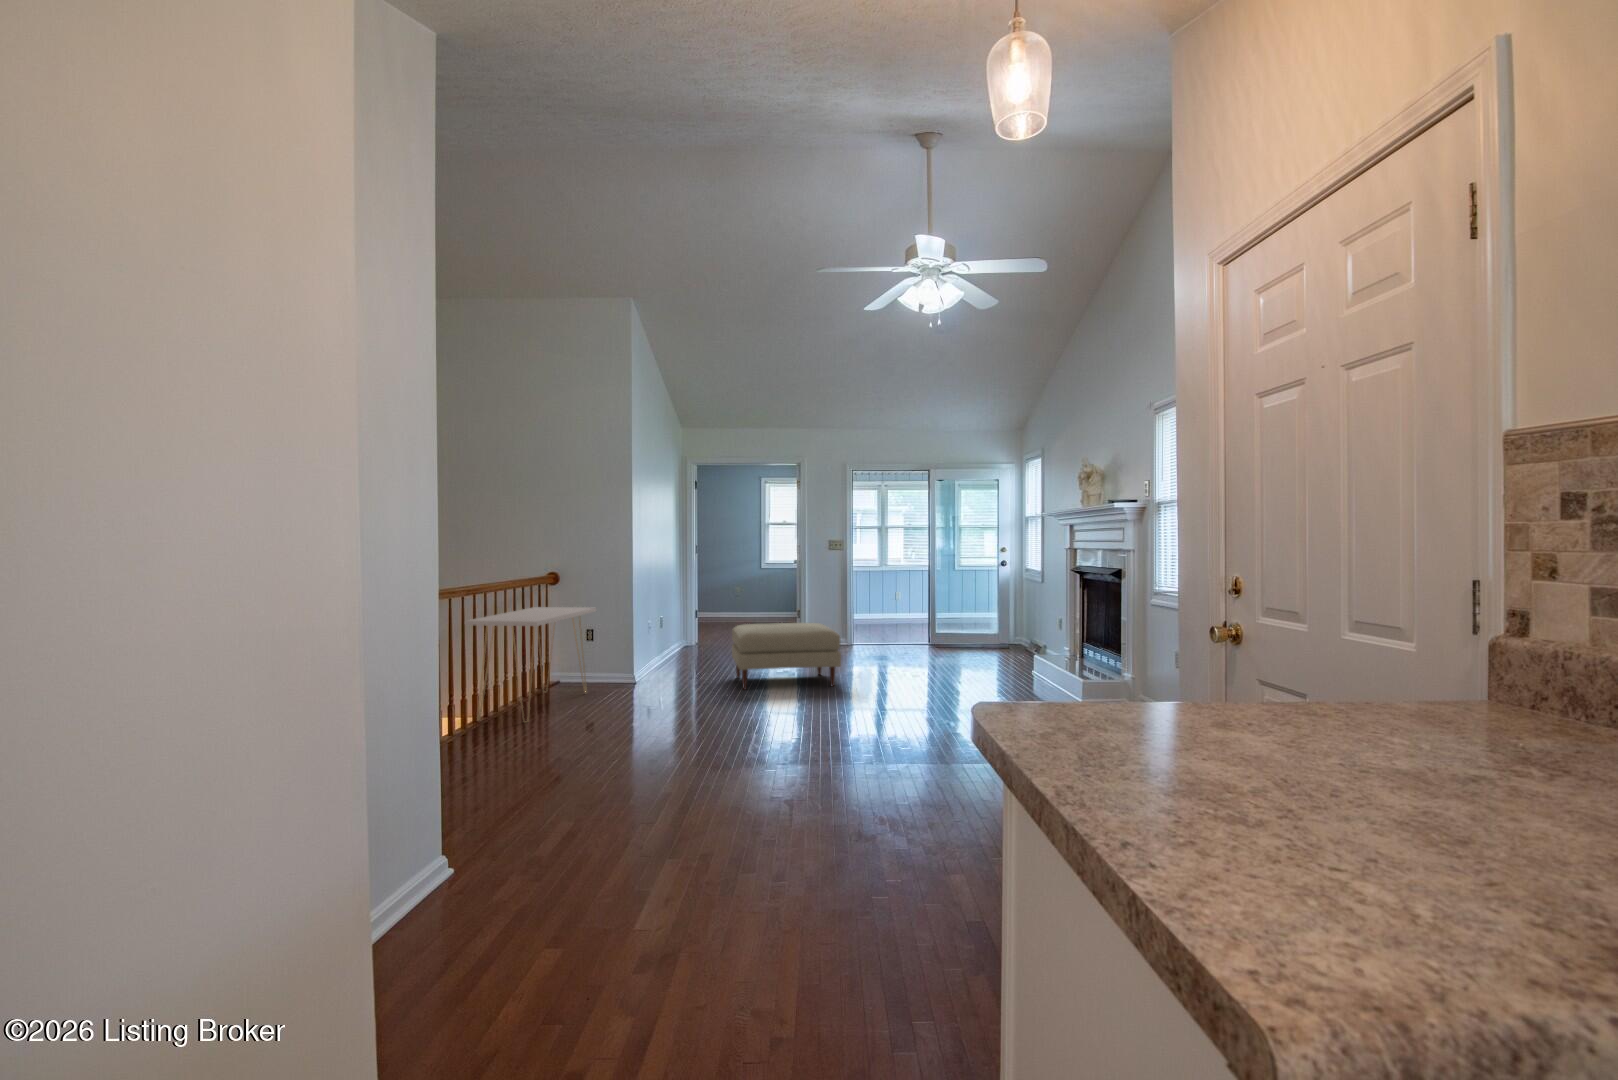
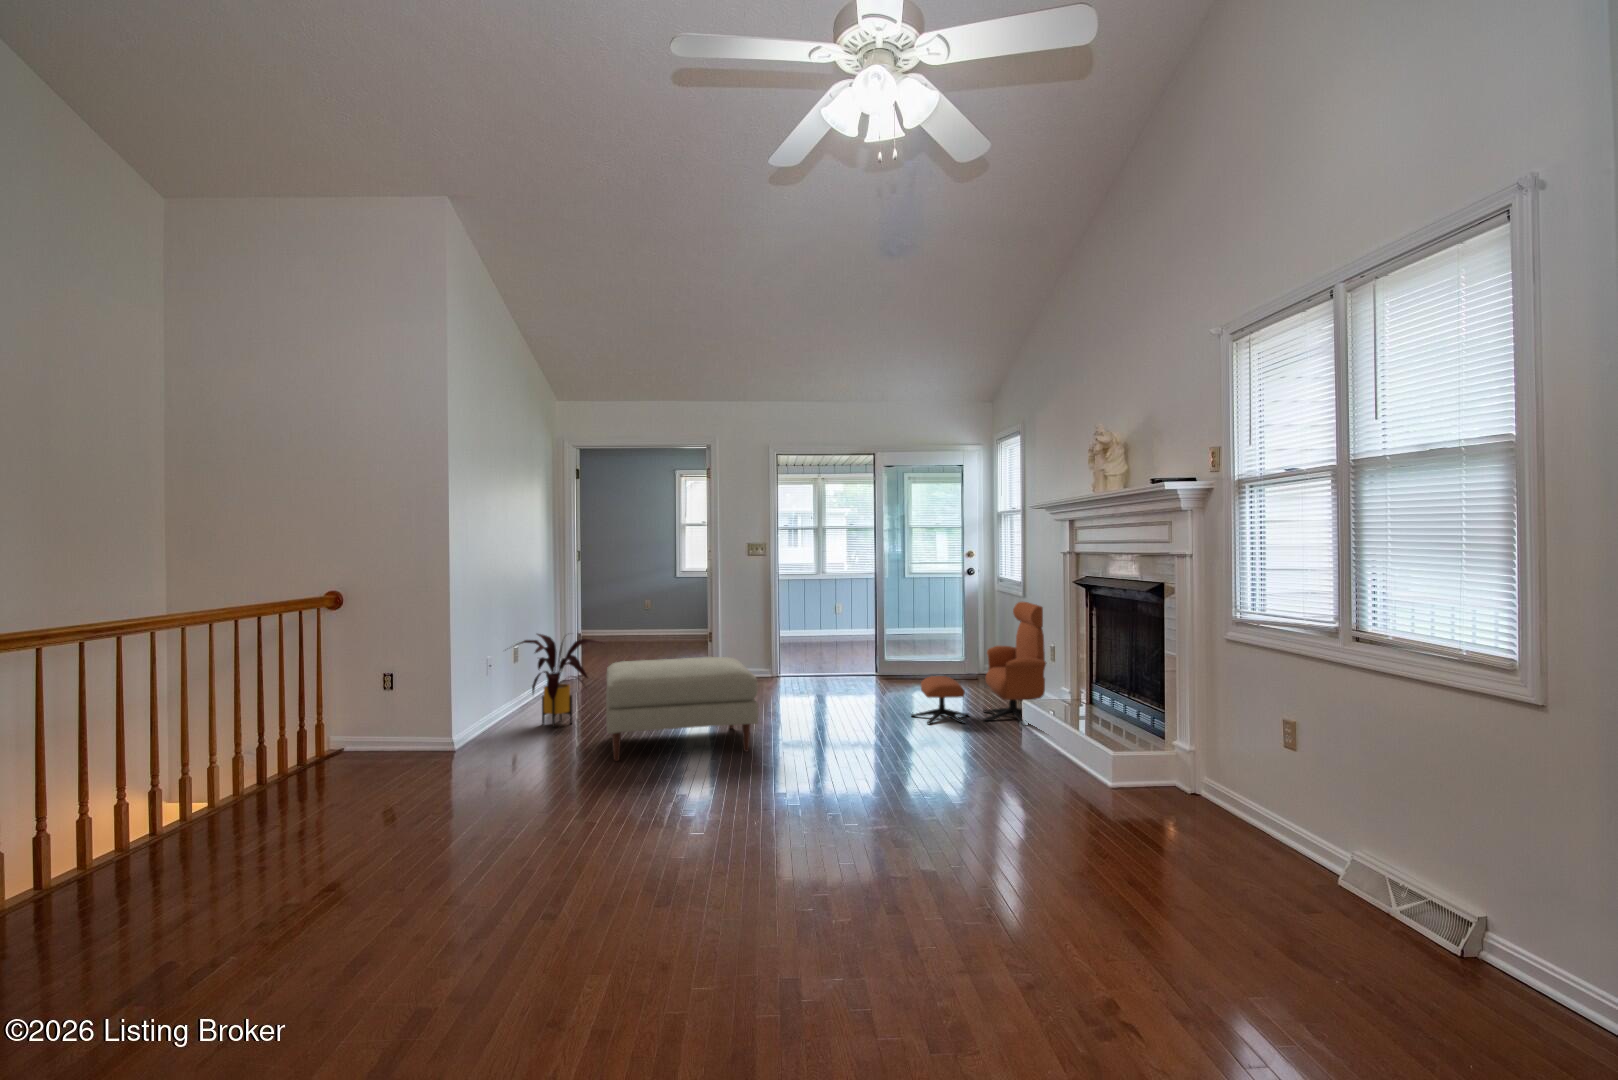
lounge chair: none [952,585,1057,676] -> present [911,602,1046,726]
house plant: none [655,605,727,673] -> present [517,634,602,727]
console table: present [465,607,596,723] -> none [103,644,385,854]

